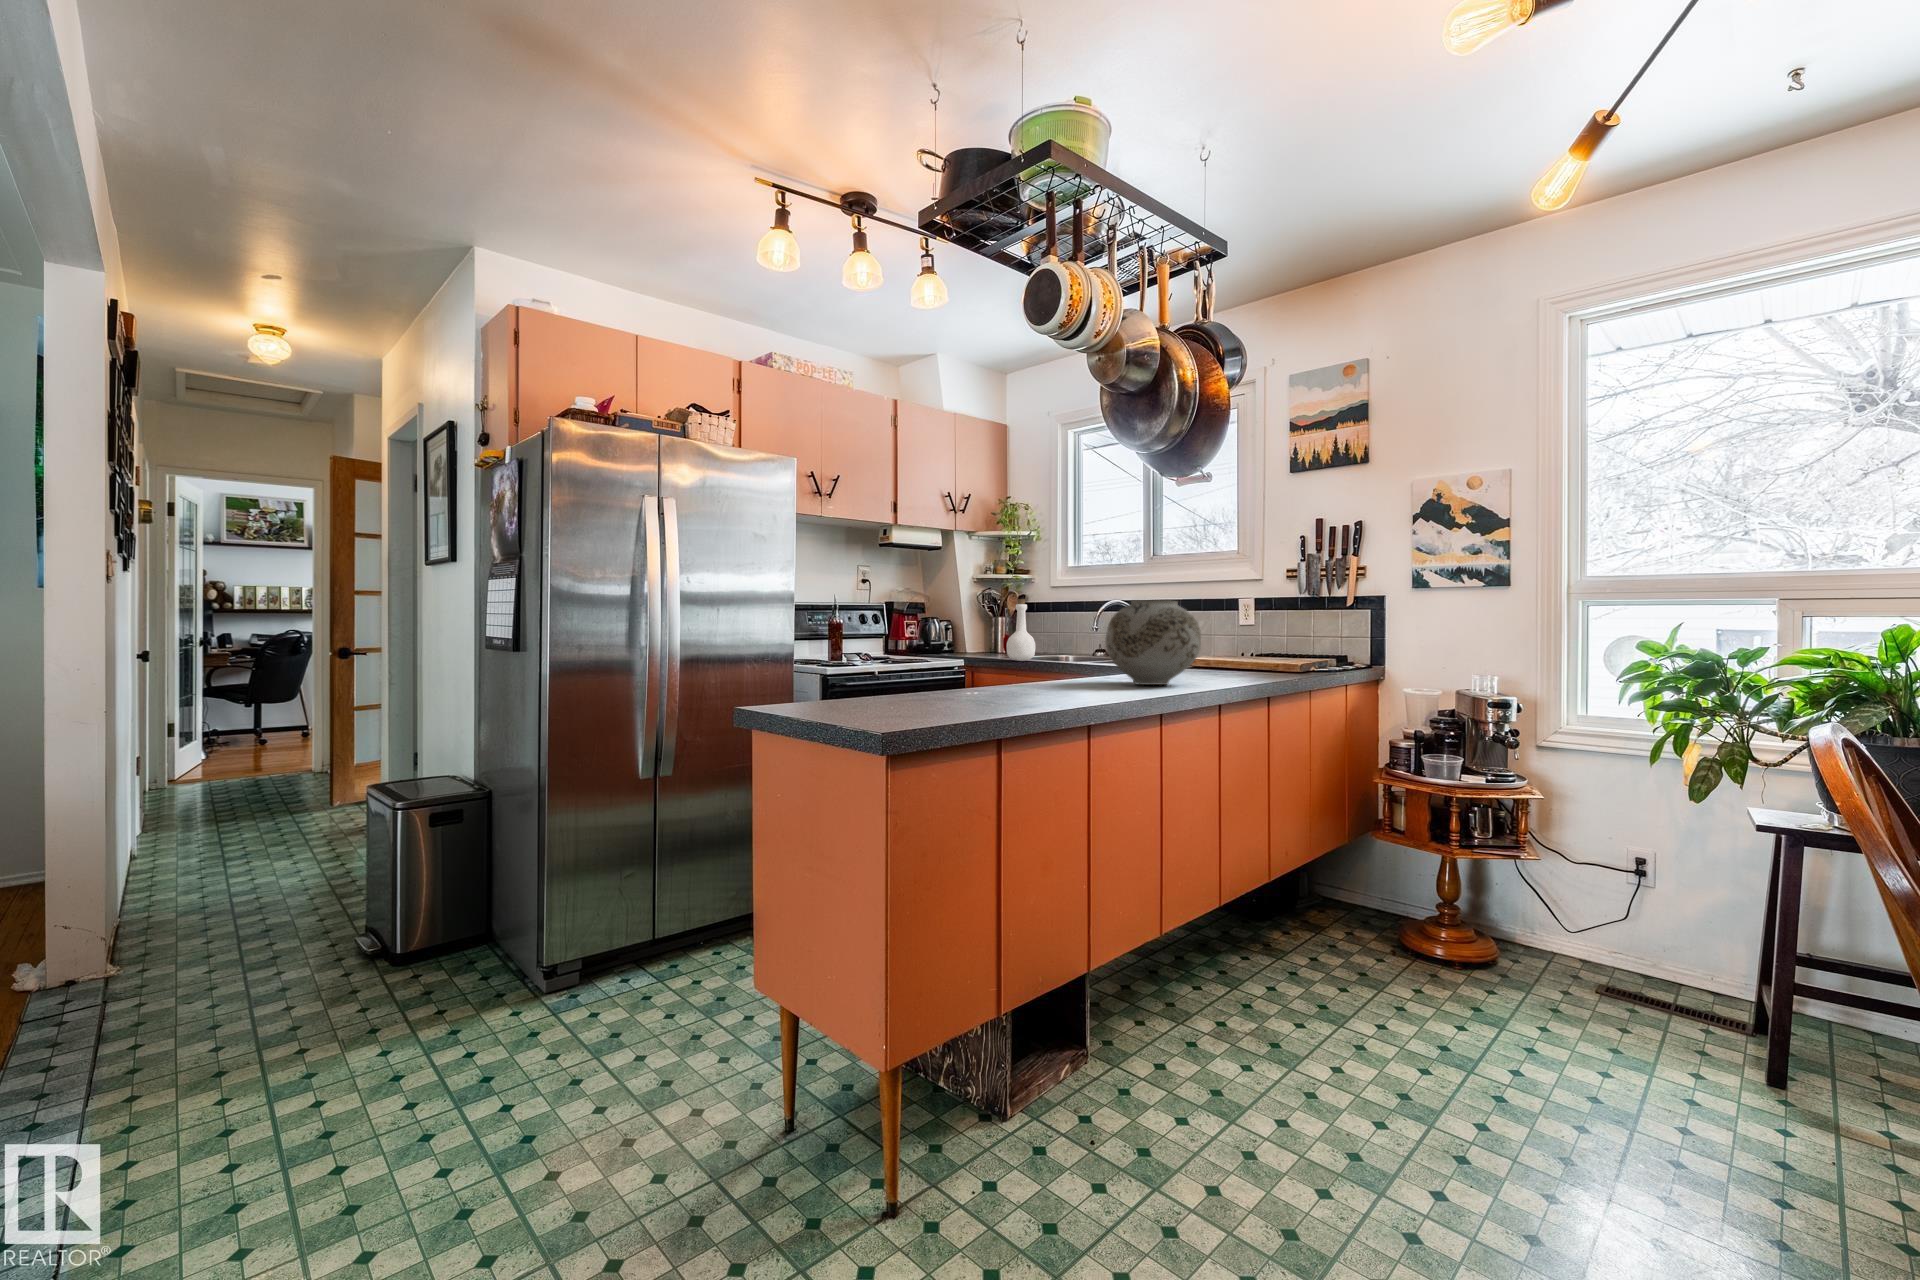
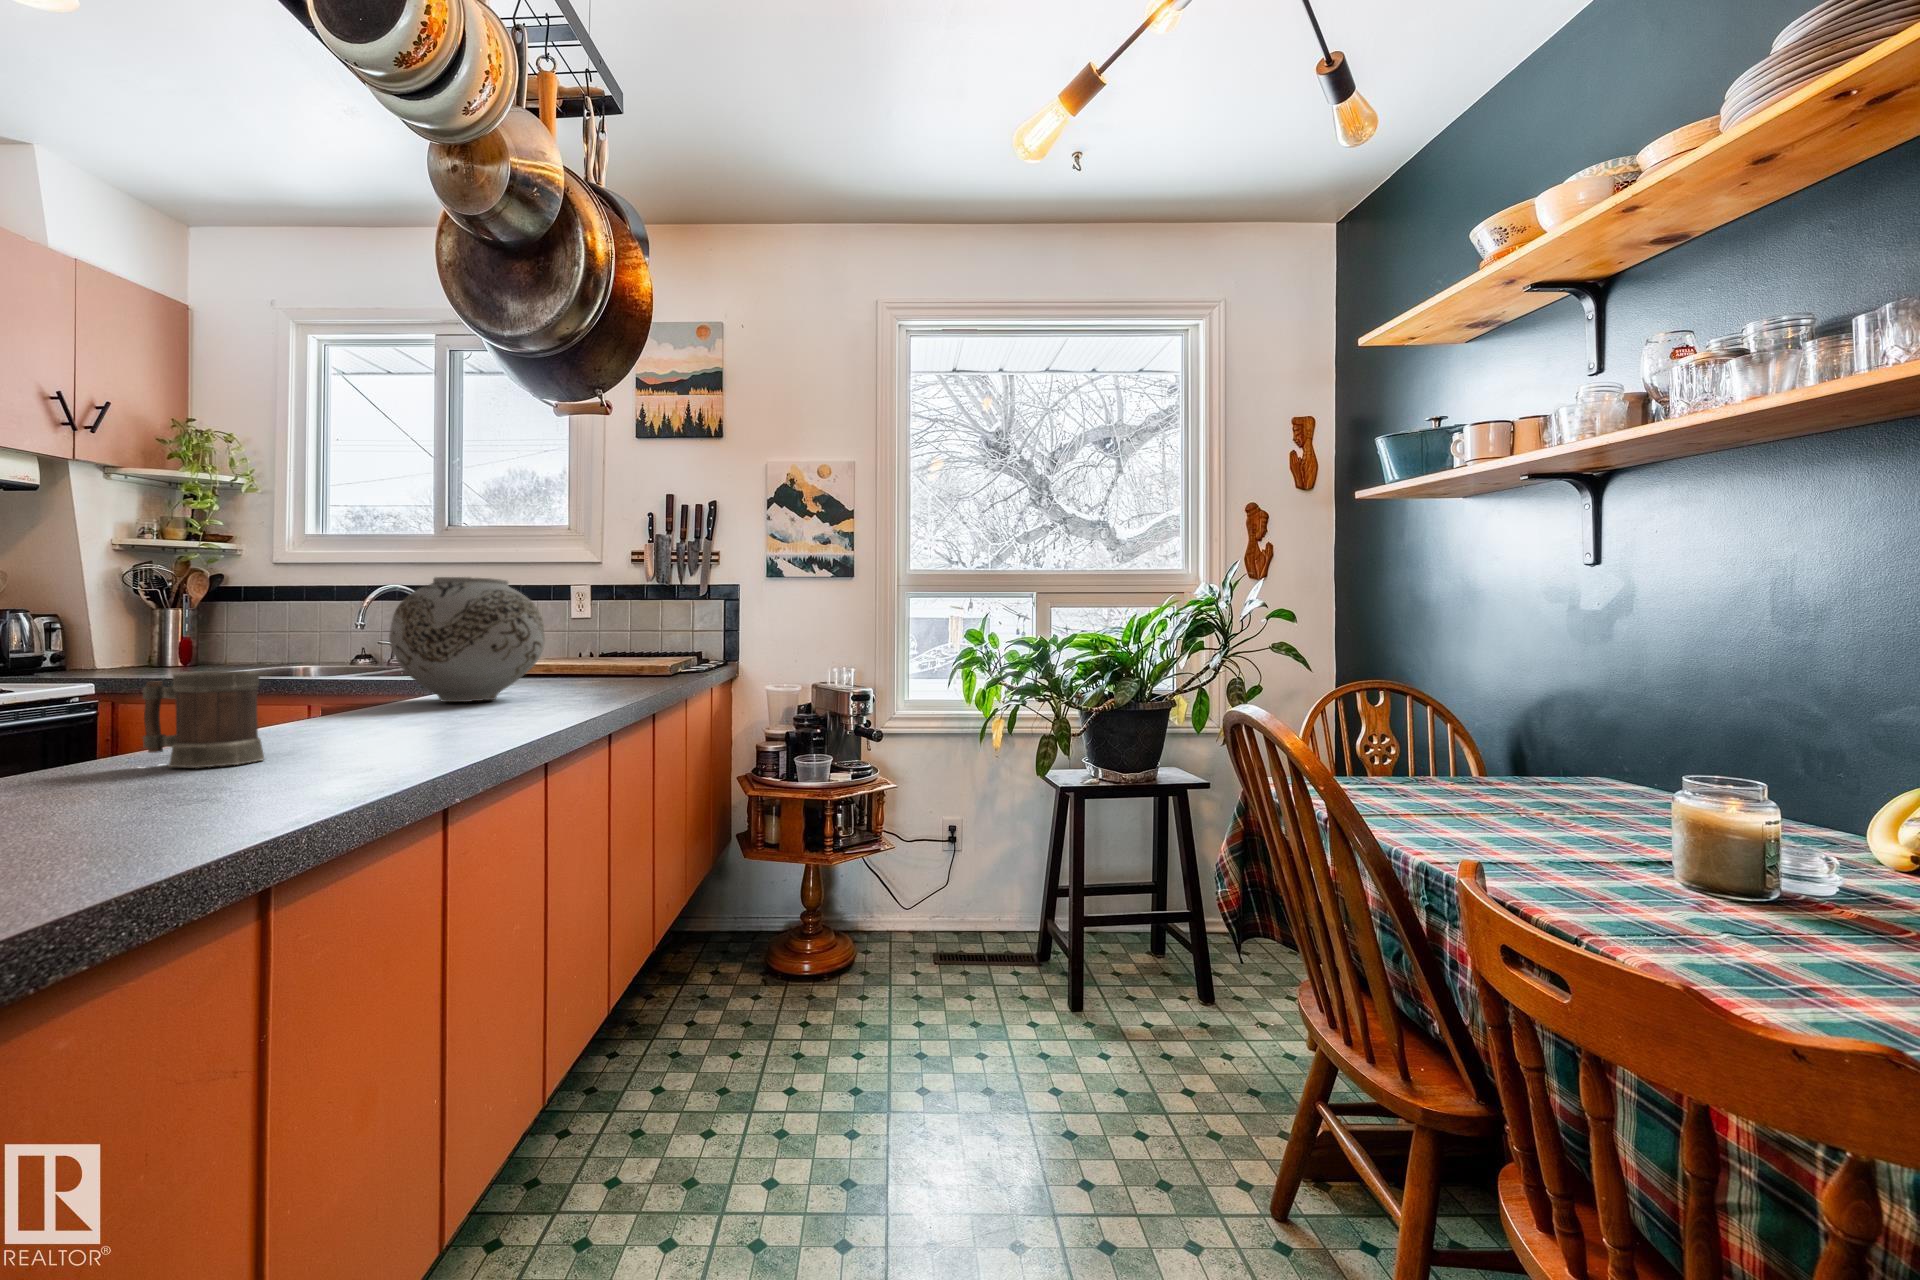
bottle: present [1007,599,1036,661] -> none [189,578,249,677]
mug: none [989,659,1038,711] -> present [143,671,264,768]

